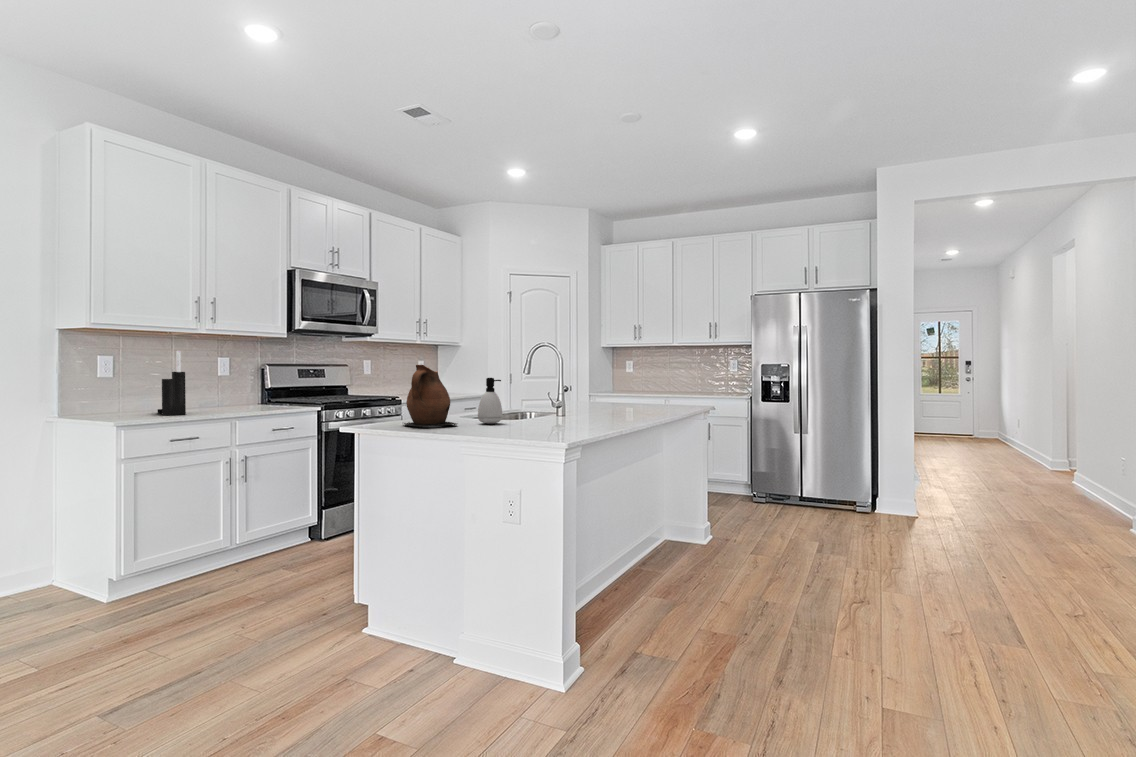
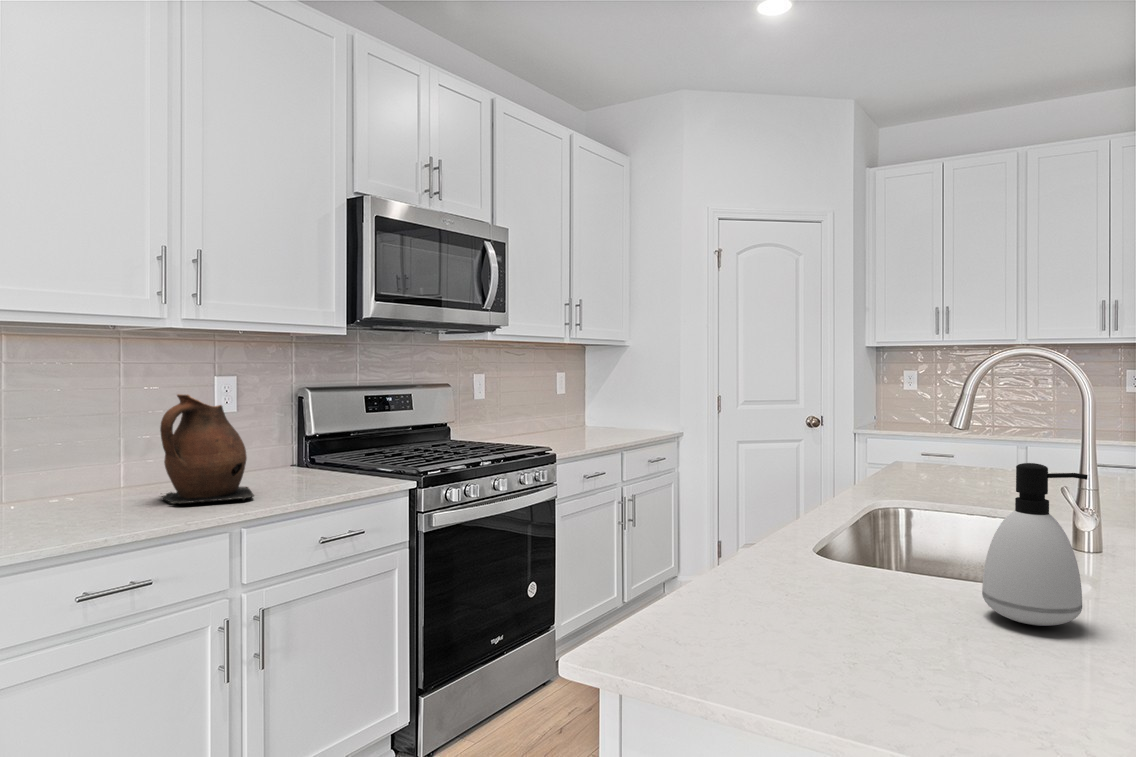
knife block: present [158,351,186,415] -> none [55,368,123,527]
ceramic pitcher: present [404,365,457,426] -> present [160,394,254,504]

